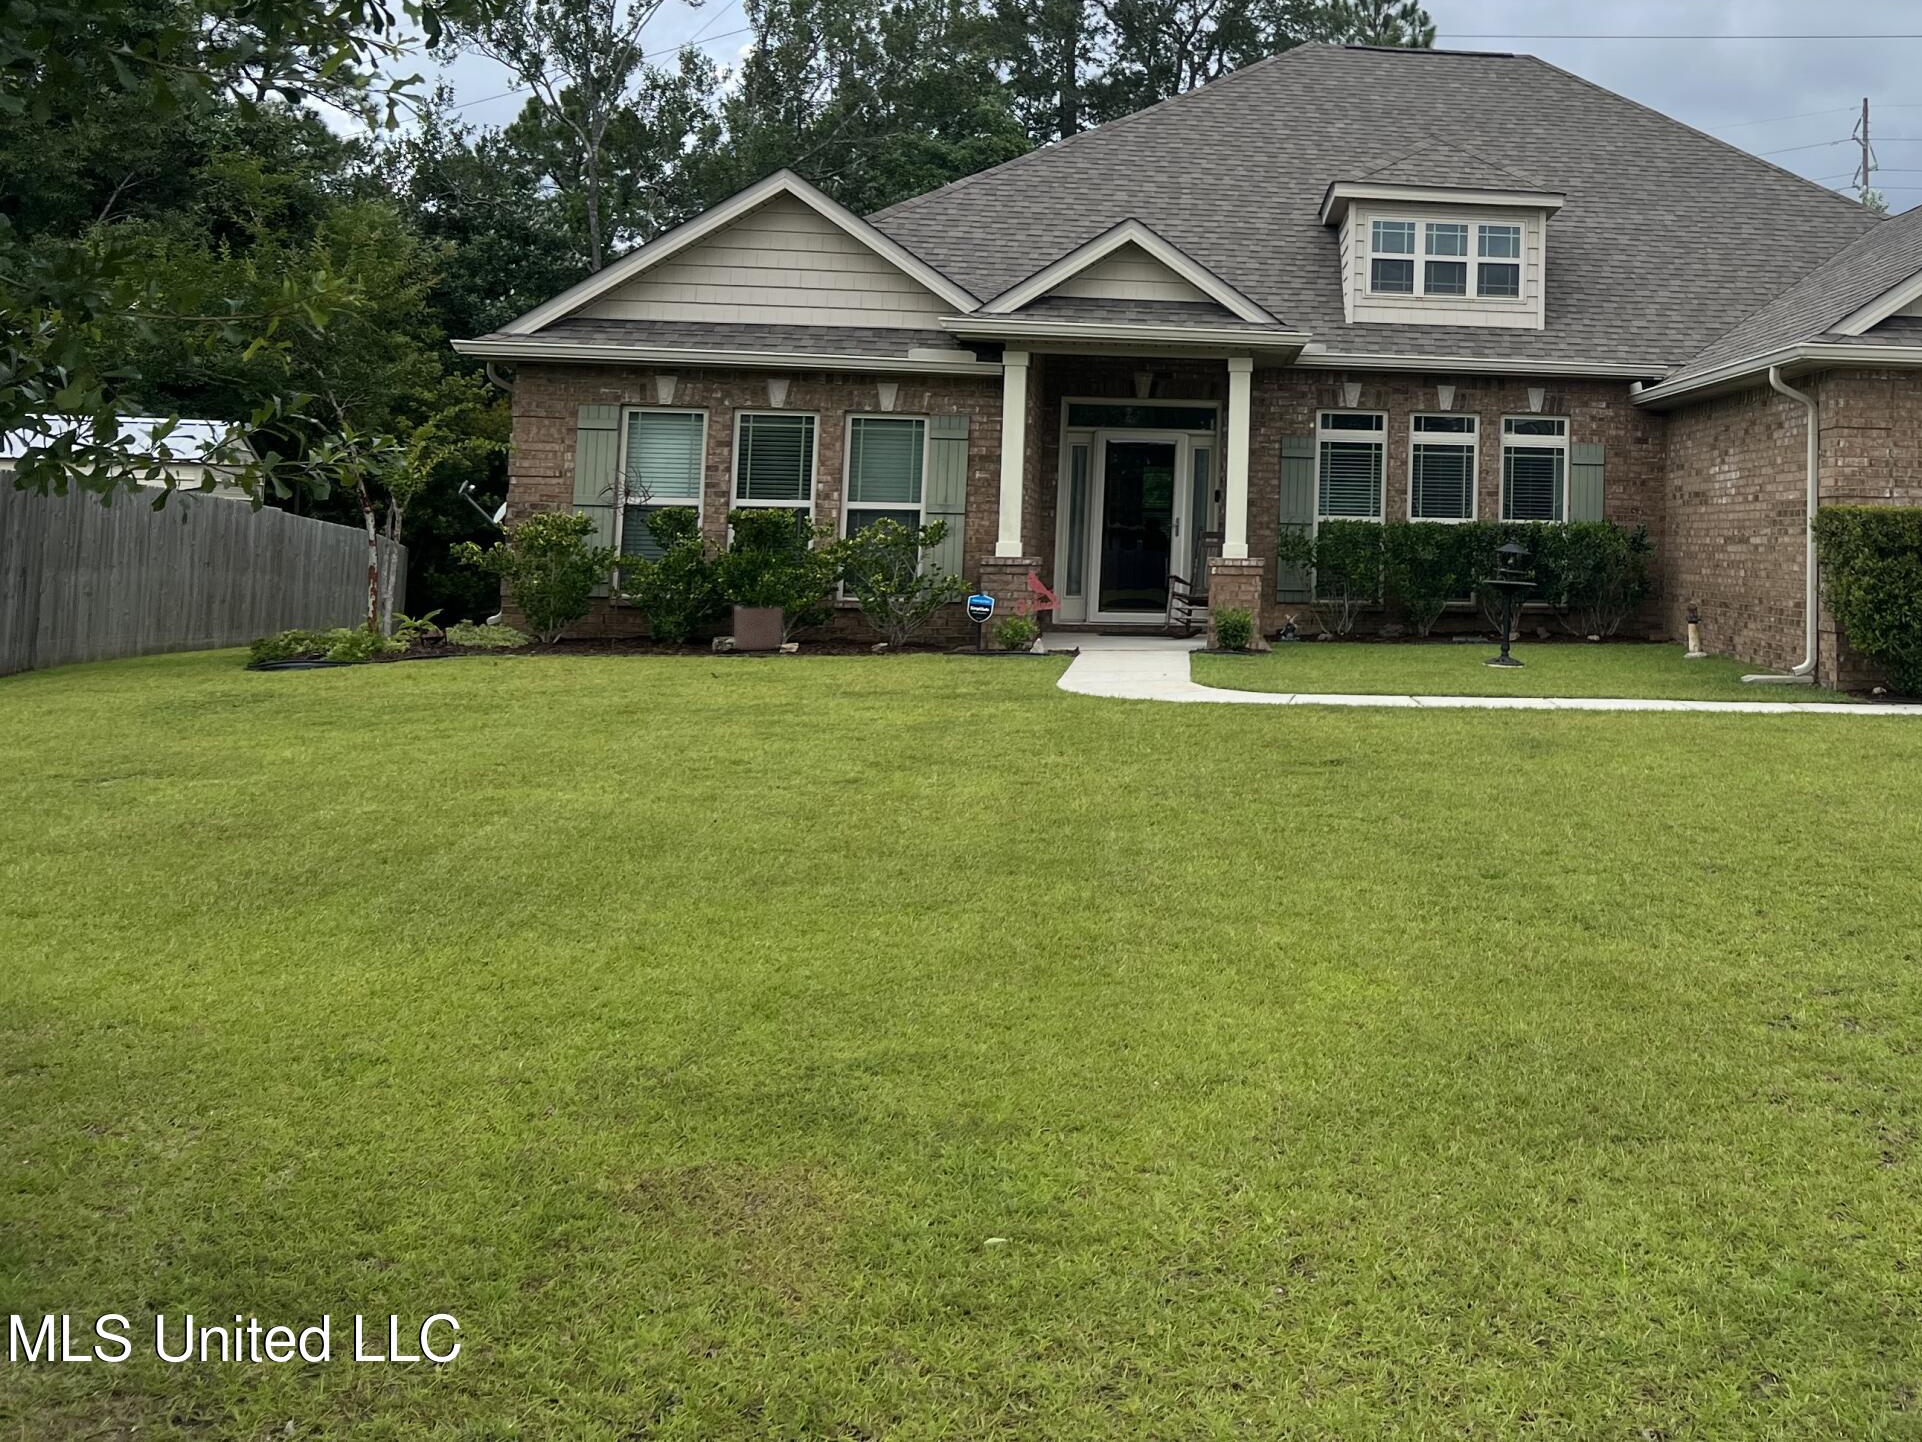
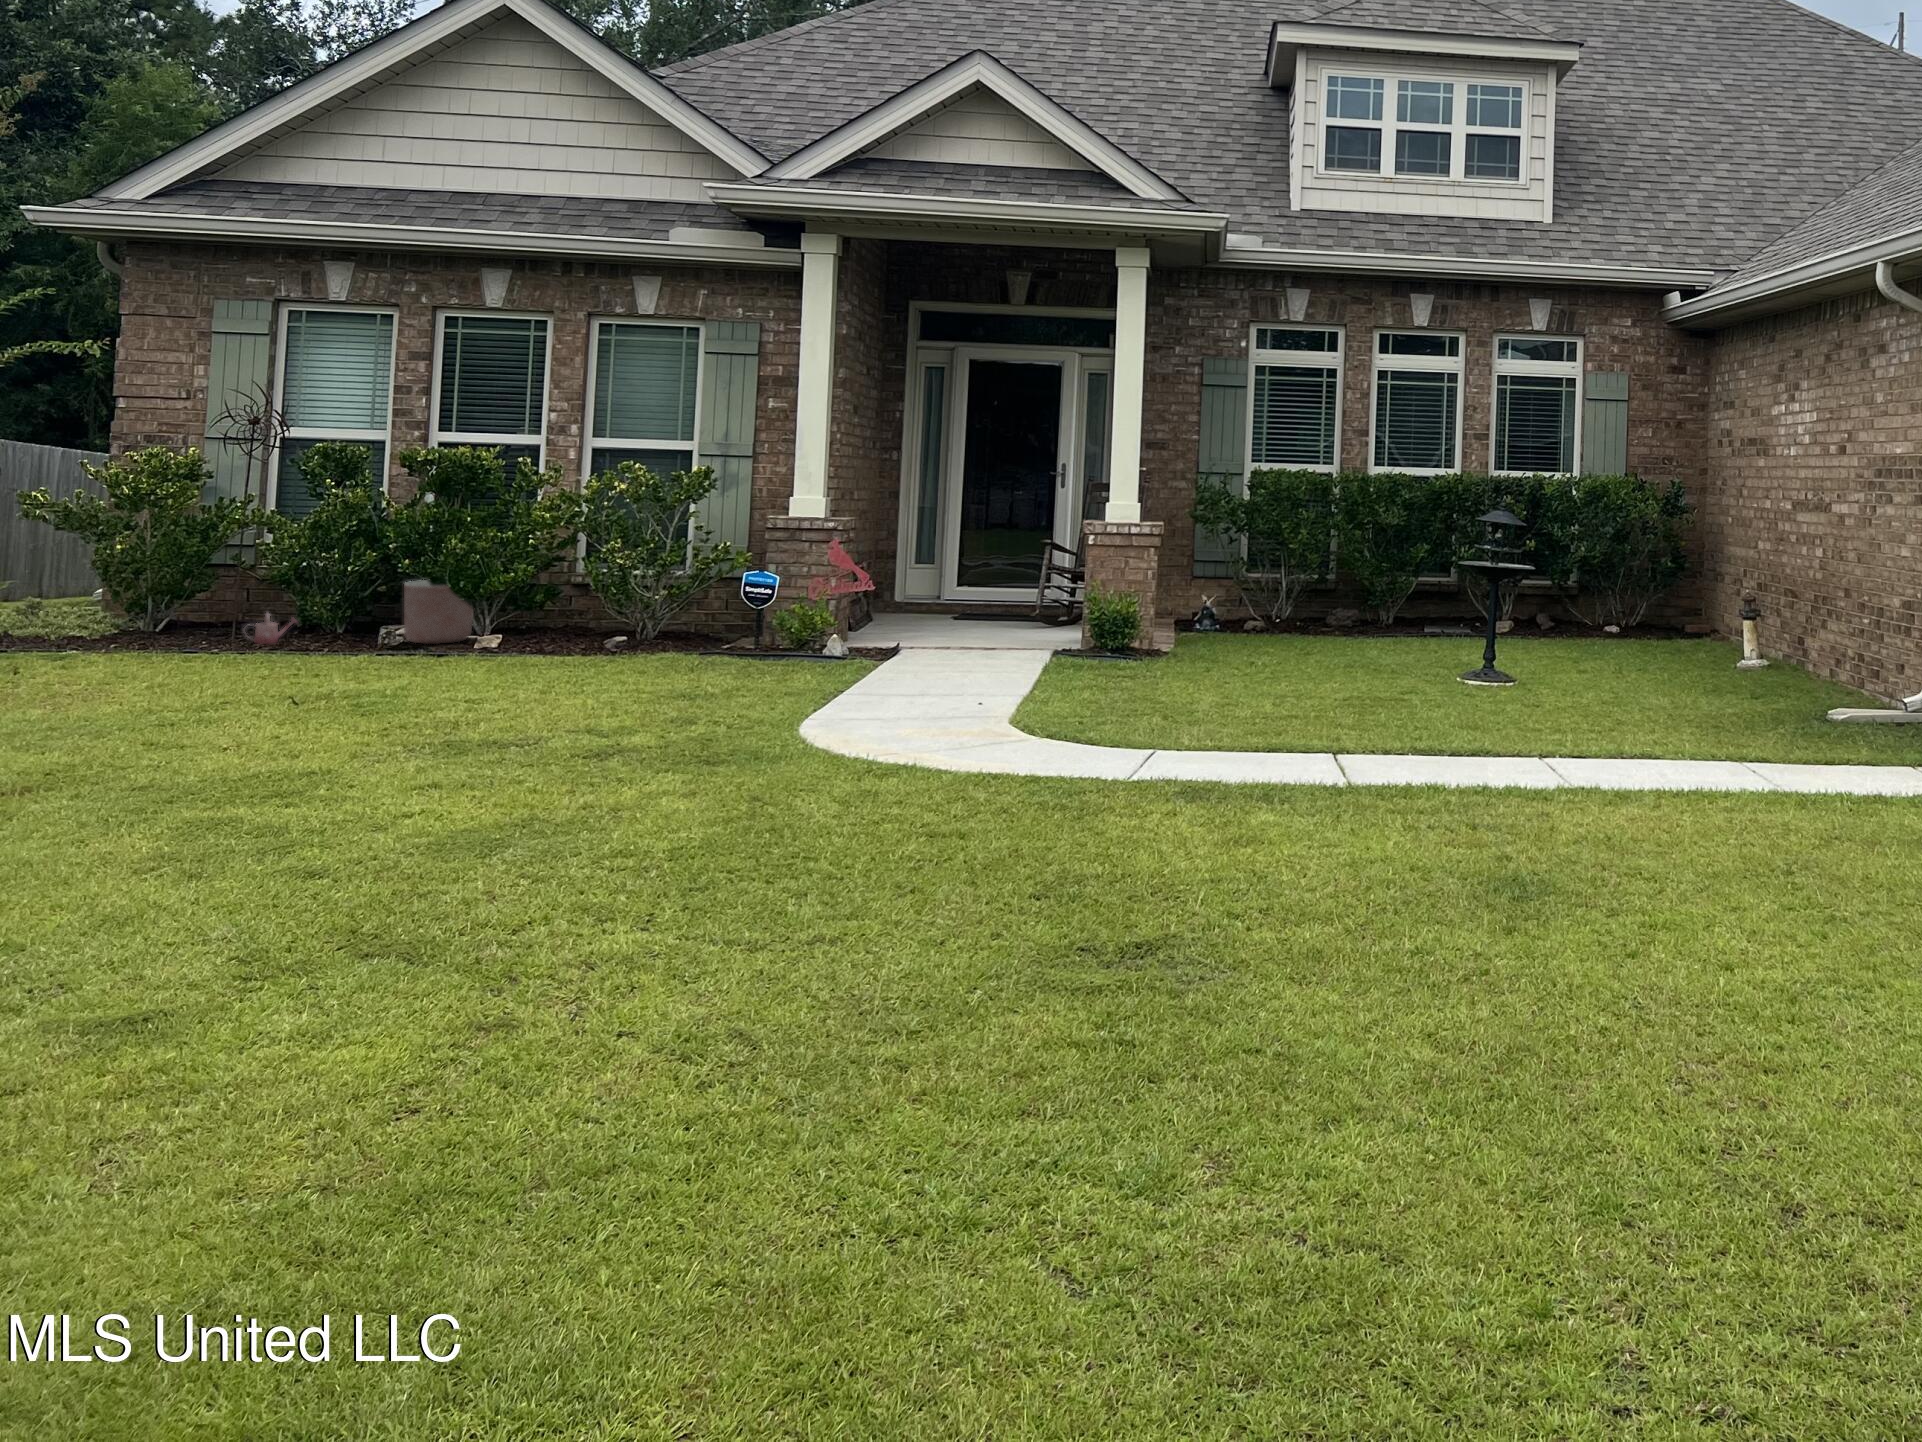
watering can: none [623,630,658,652] -> present [247,613,297,644]

